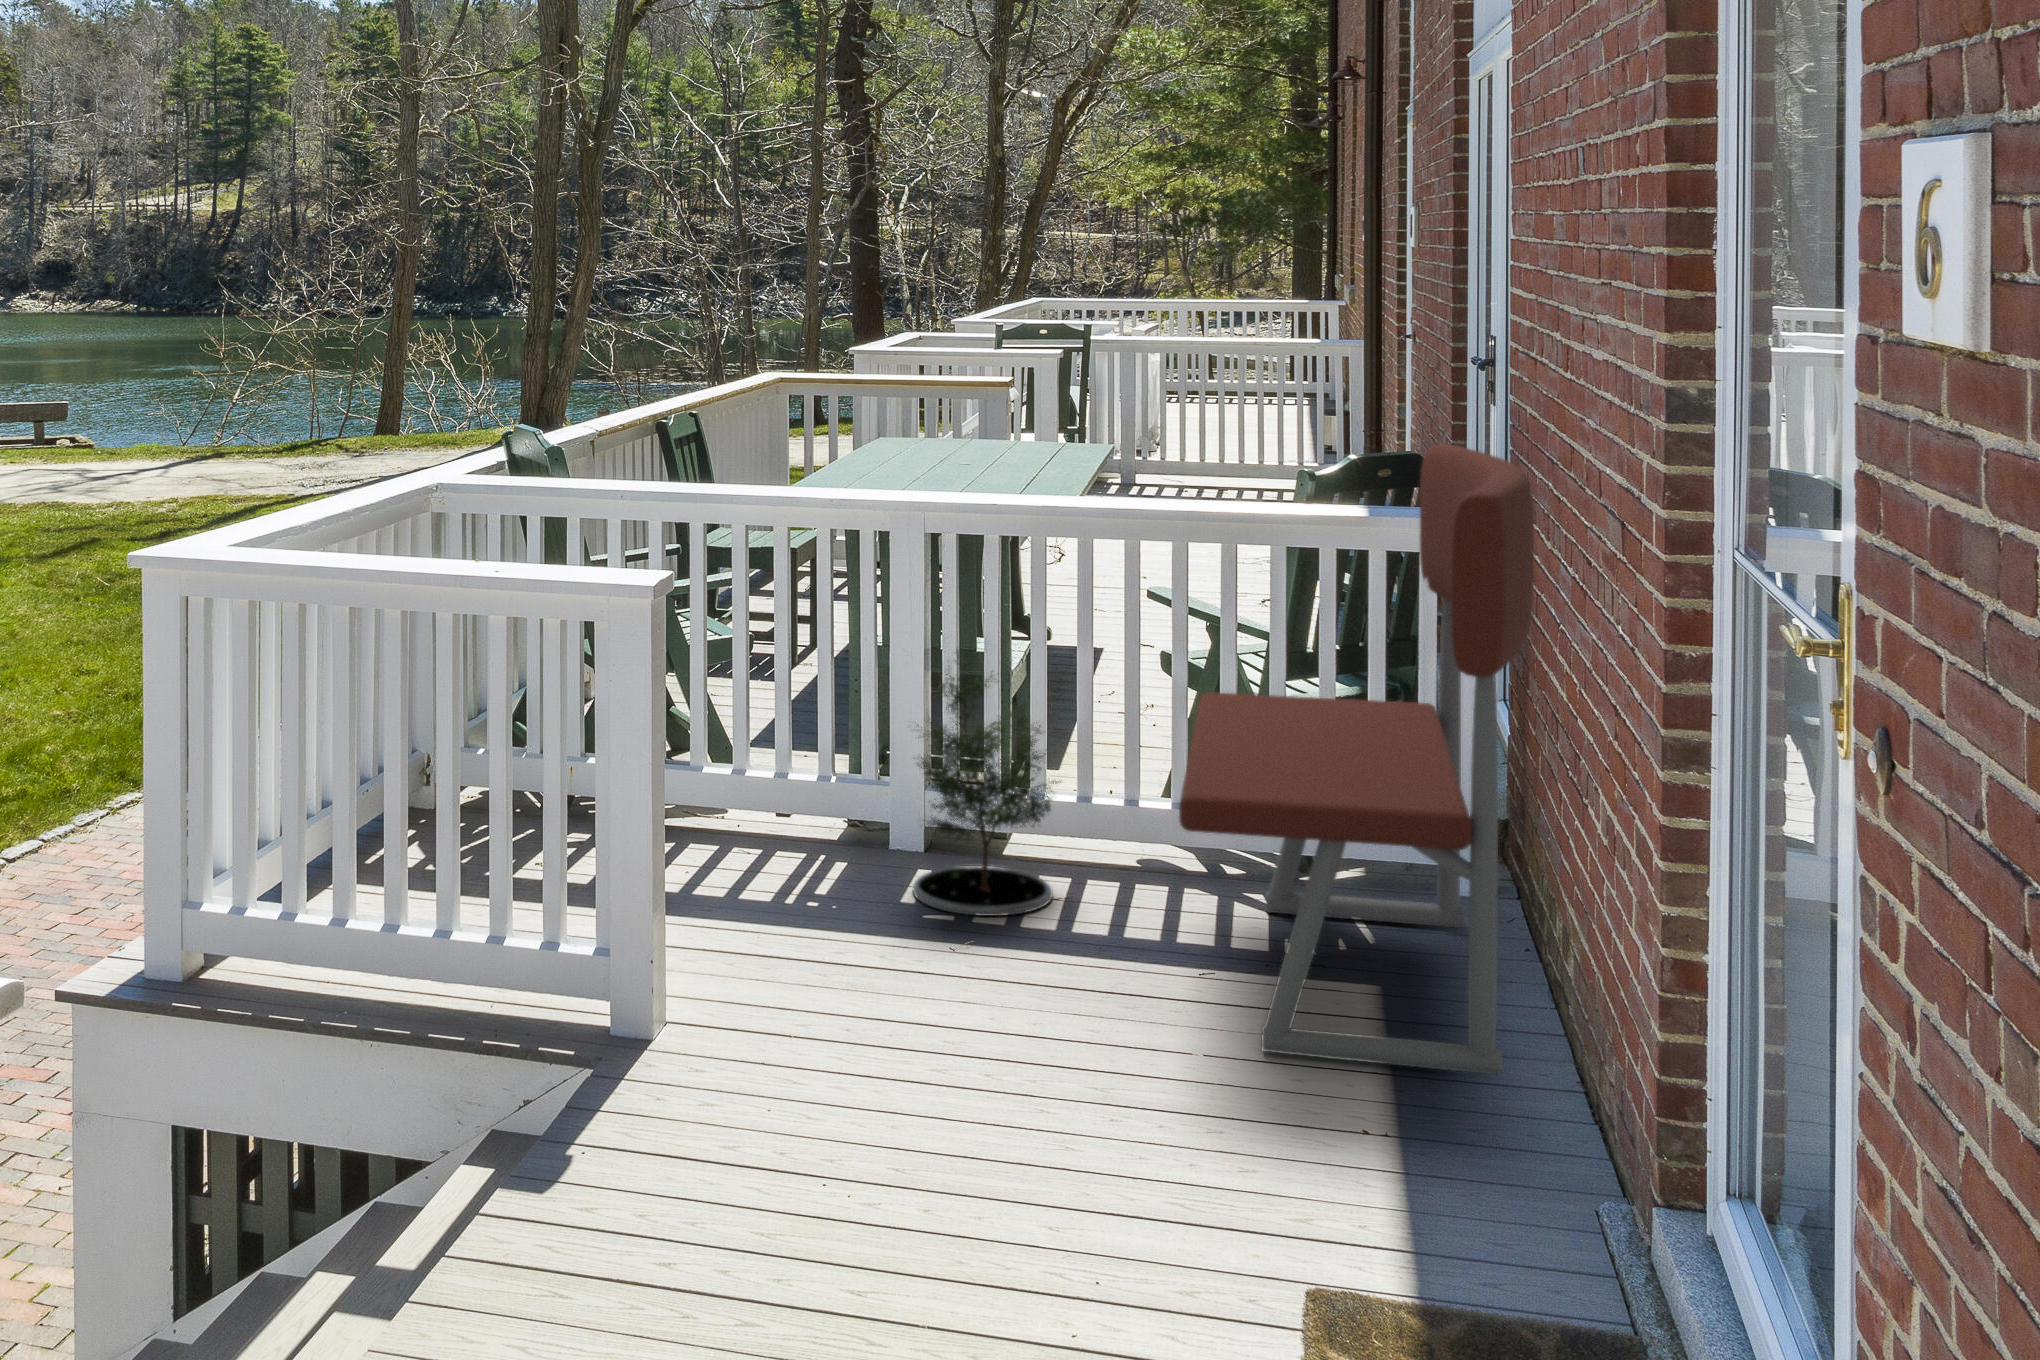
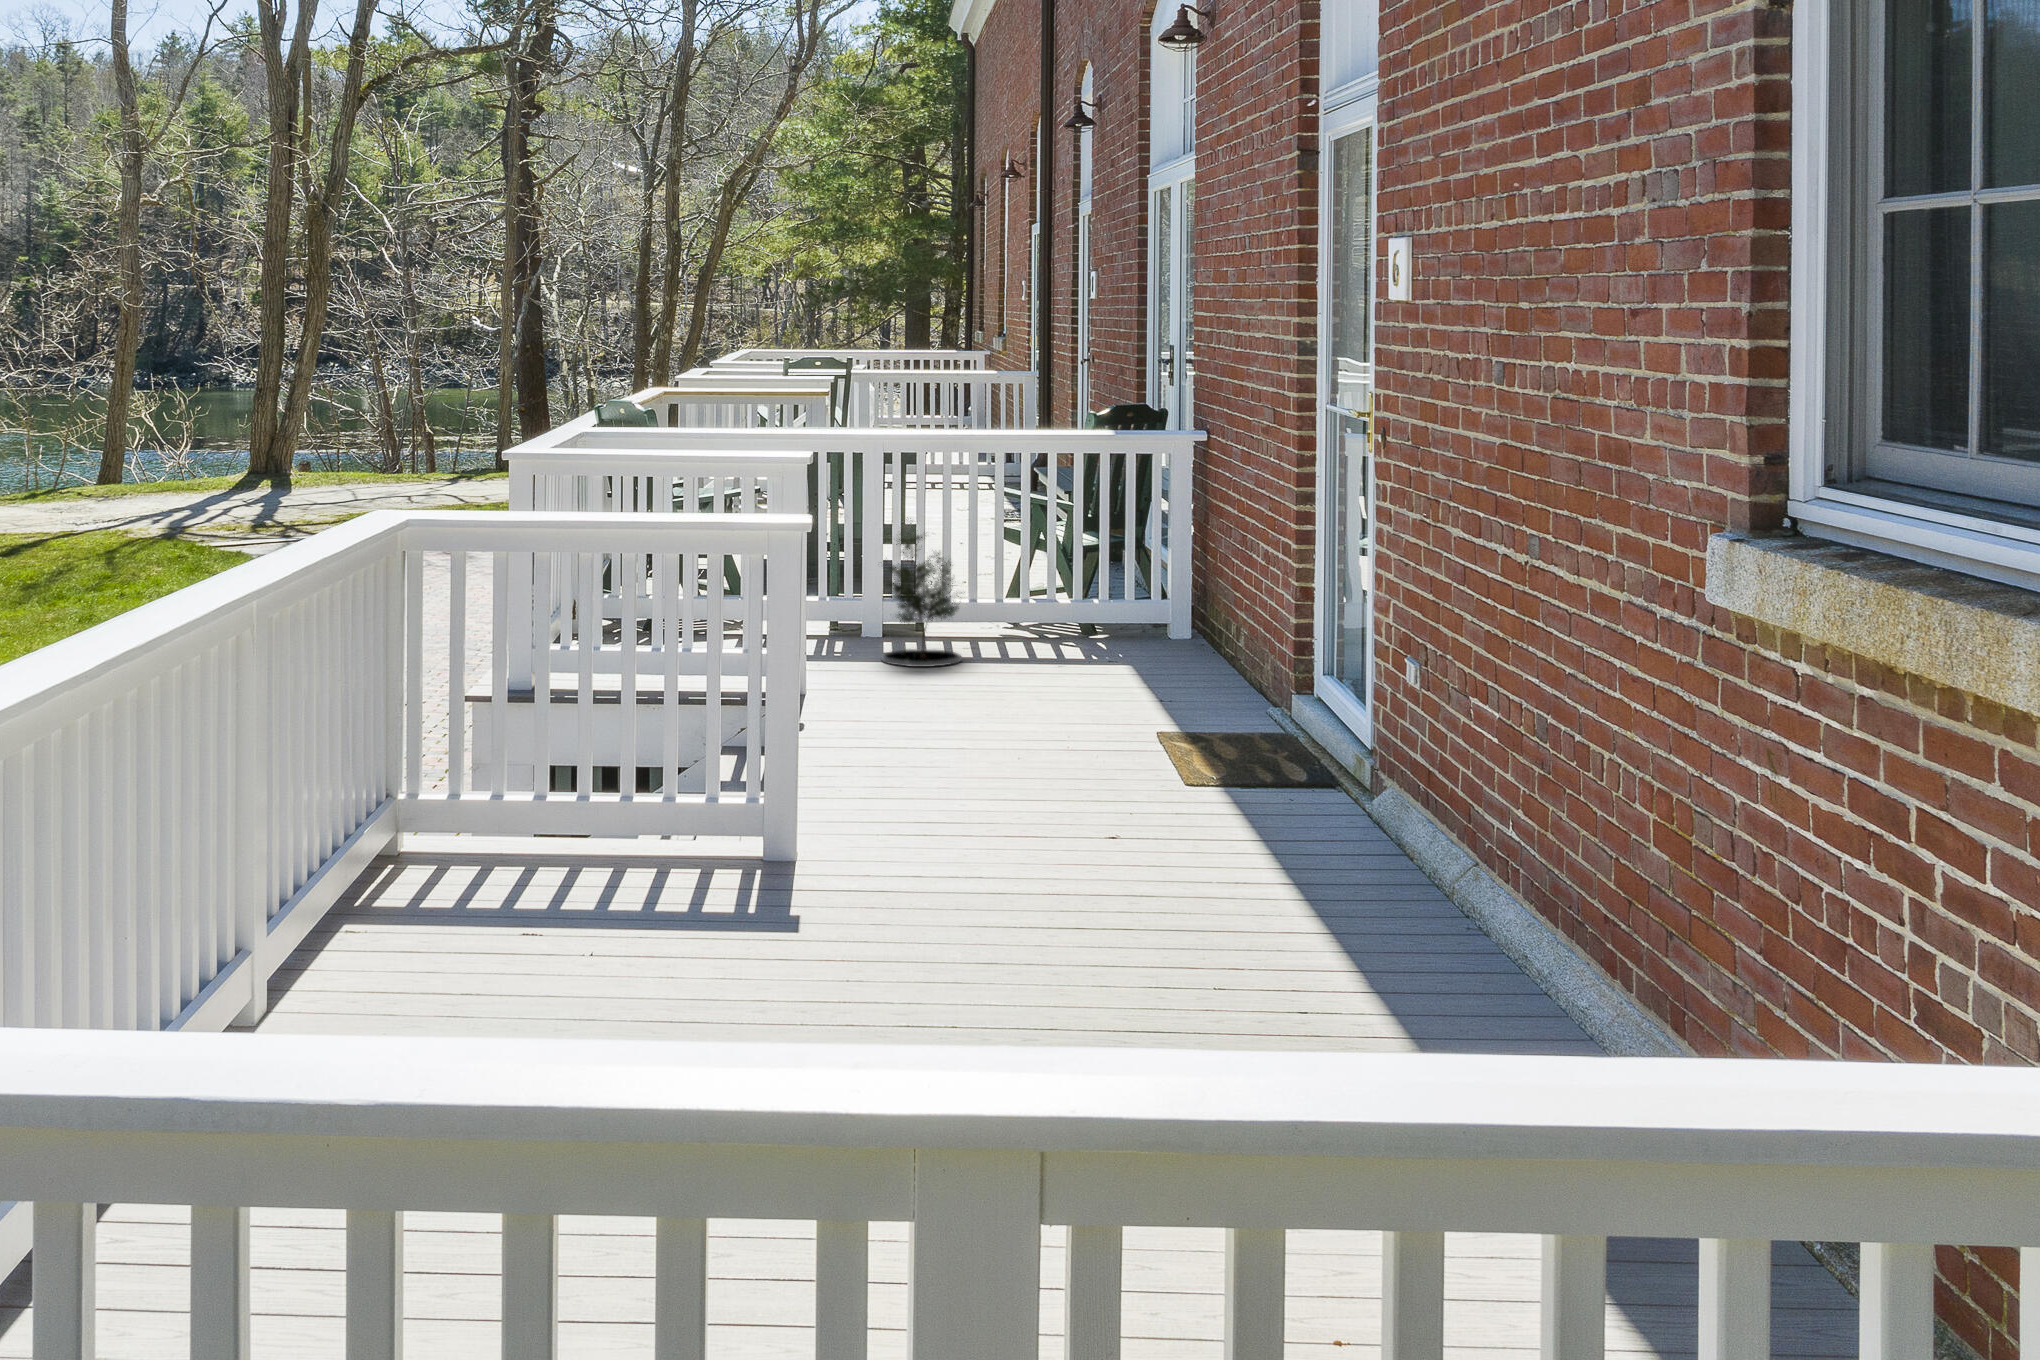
bench: present [1179,444,1534,1074] -> none [1040,393,1223,697]

